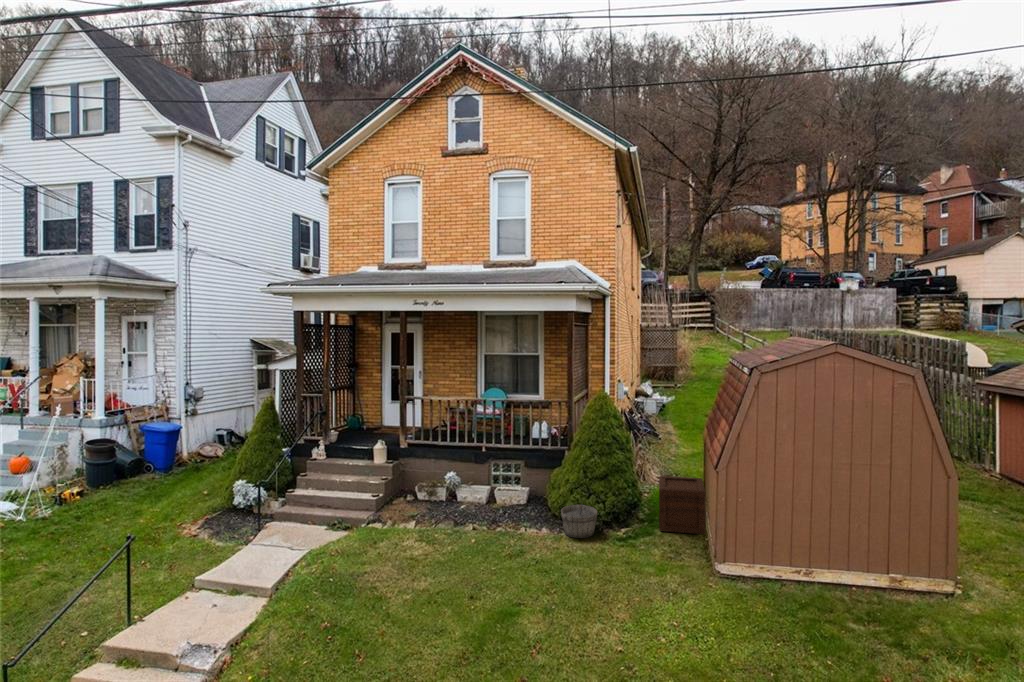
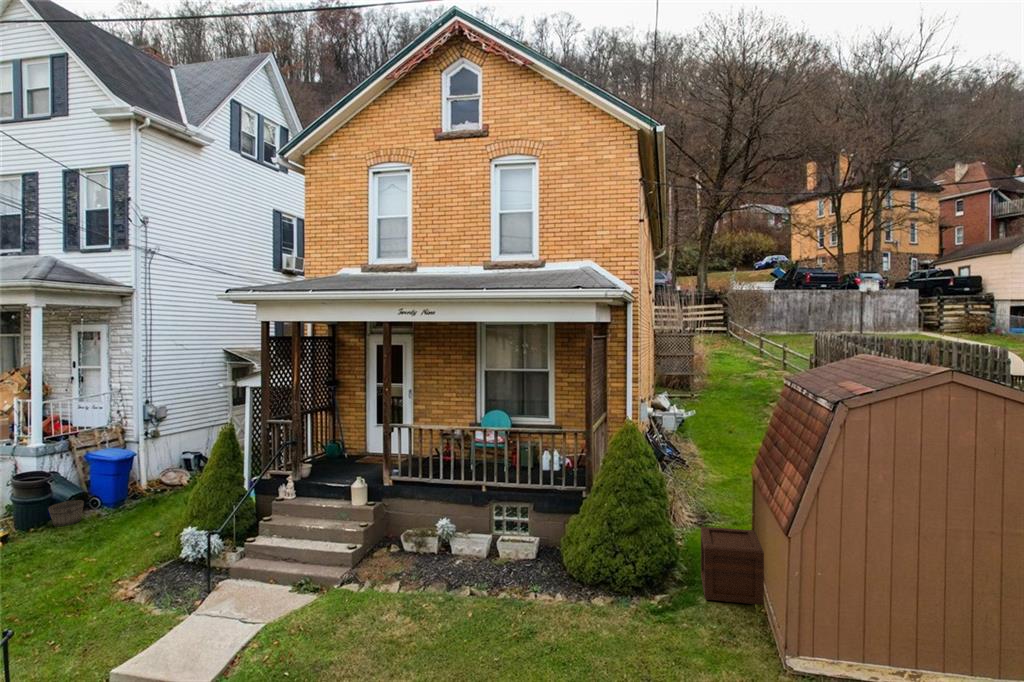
wooden bucket: present [561,504,598,538] -> present [48,500,84,526]

